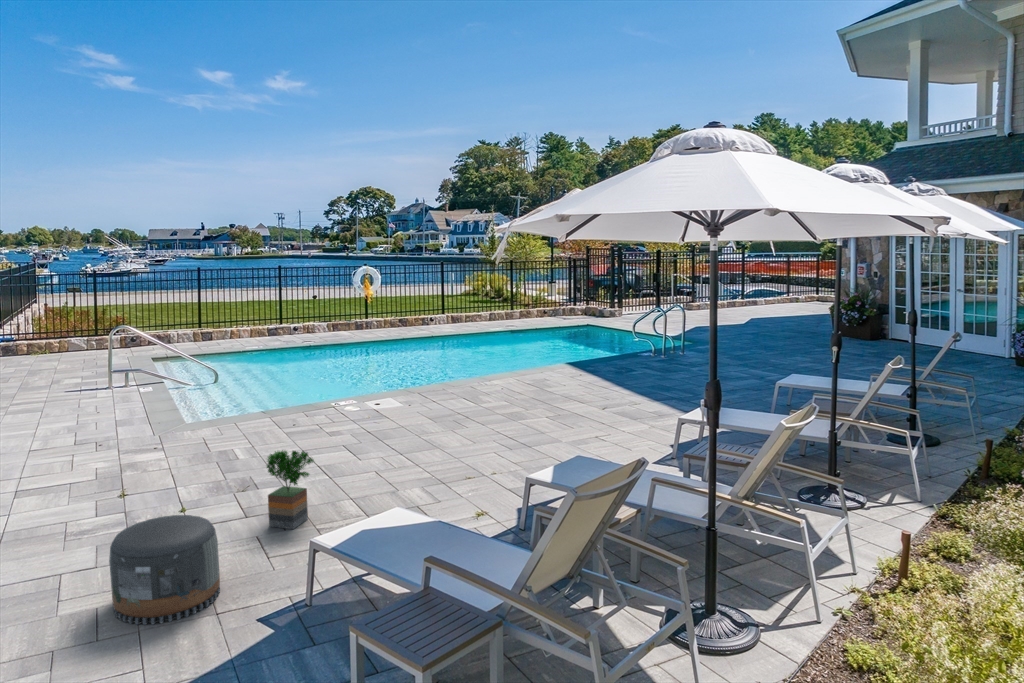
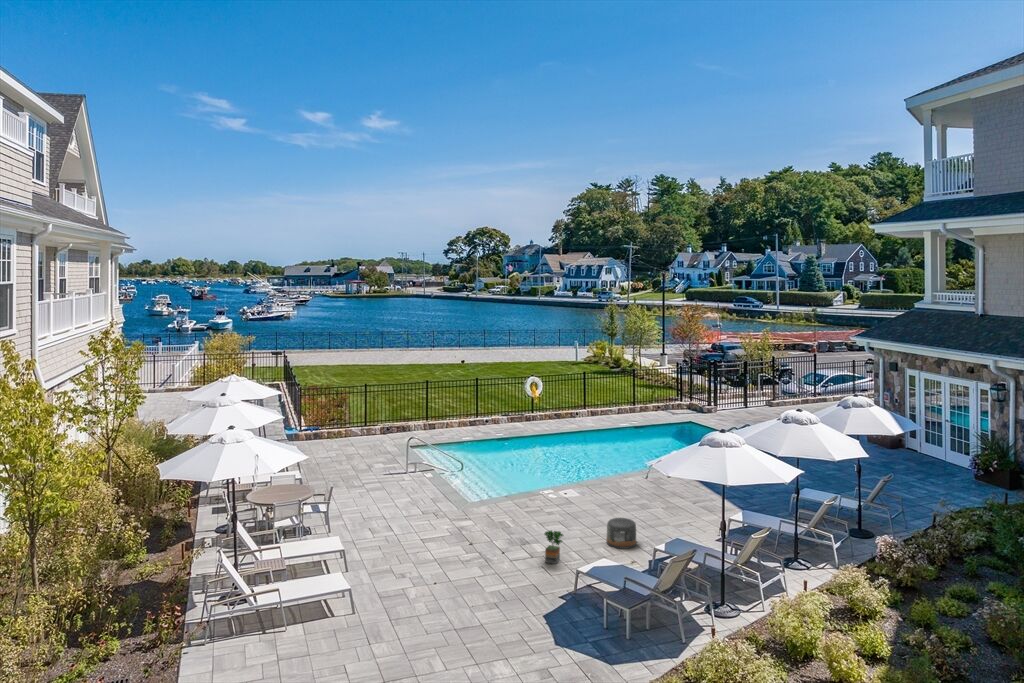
pouf: present [109,515,220,625] -> present [607,518,636,549]

